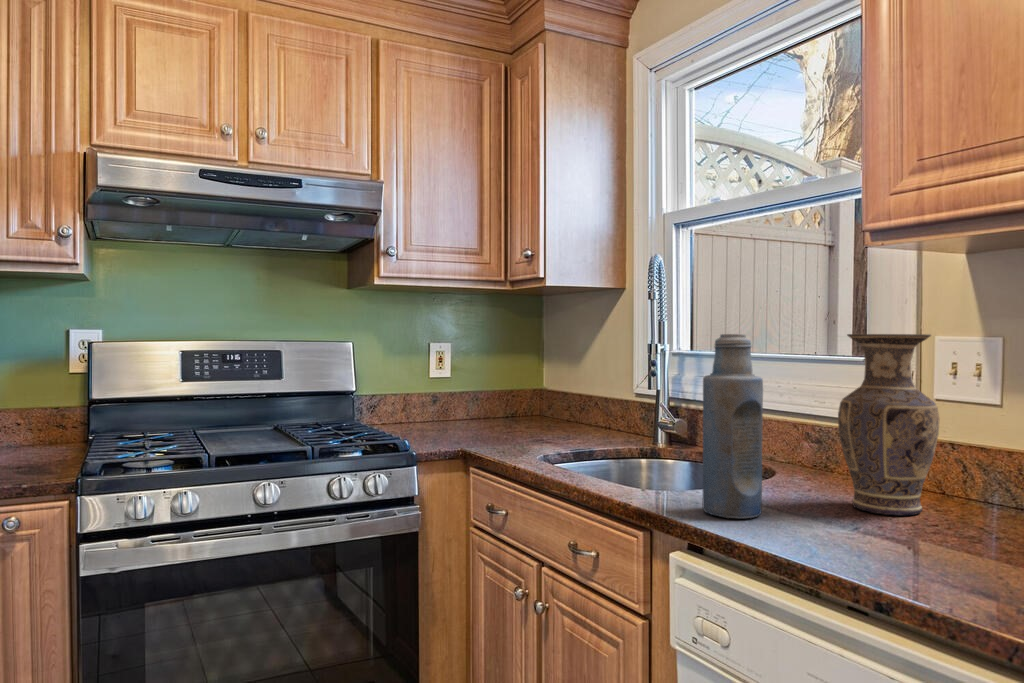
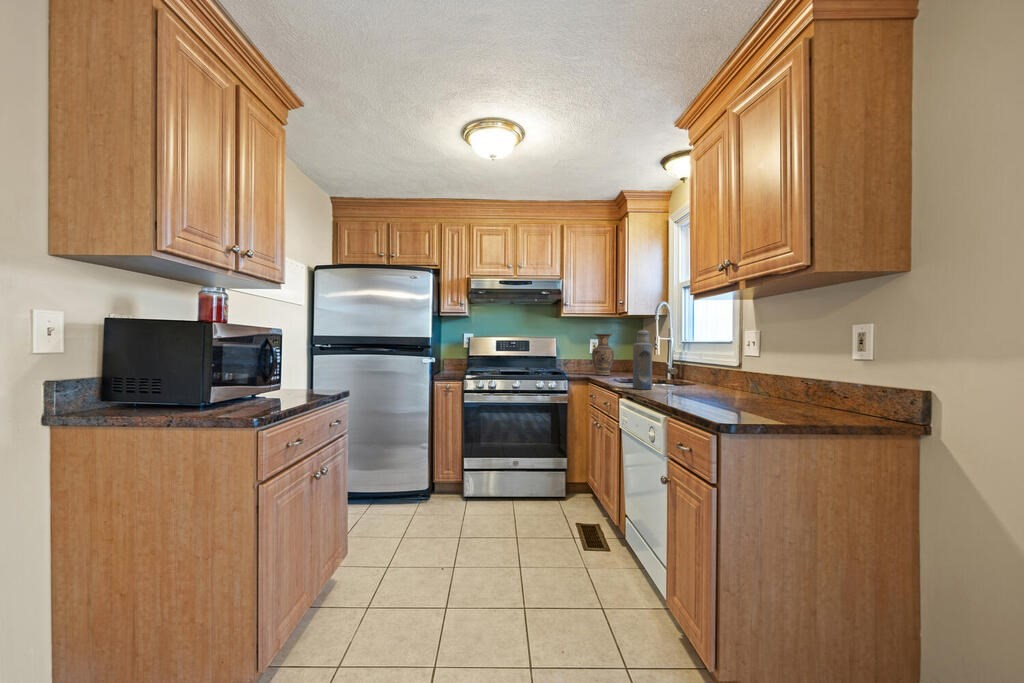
vase: present [838,334,940,515] -> present [592,334,614,375]

